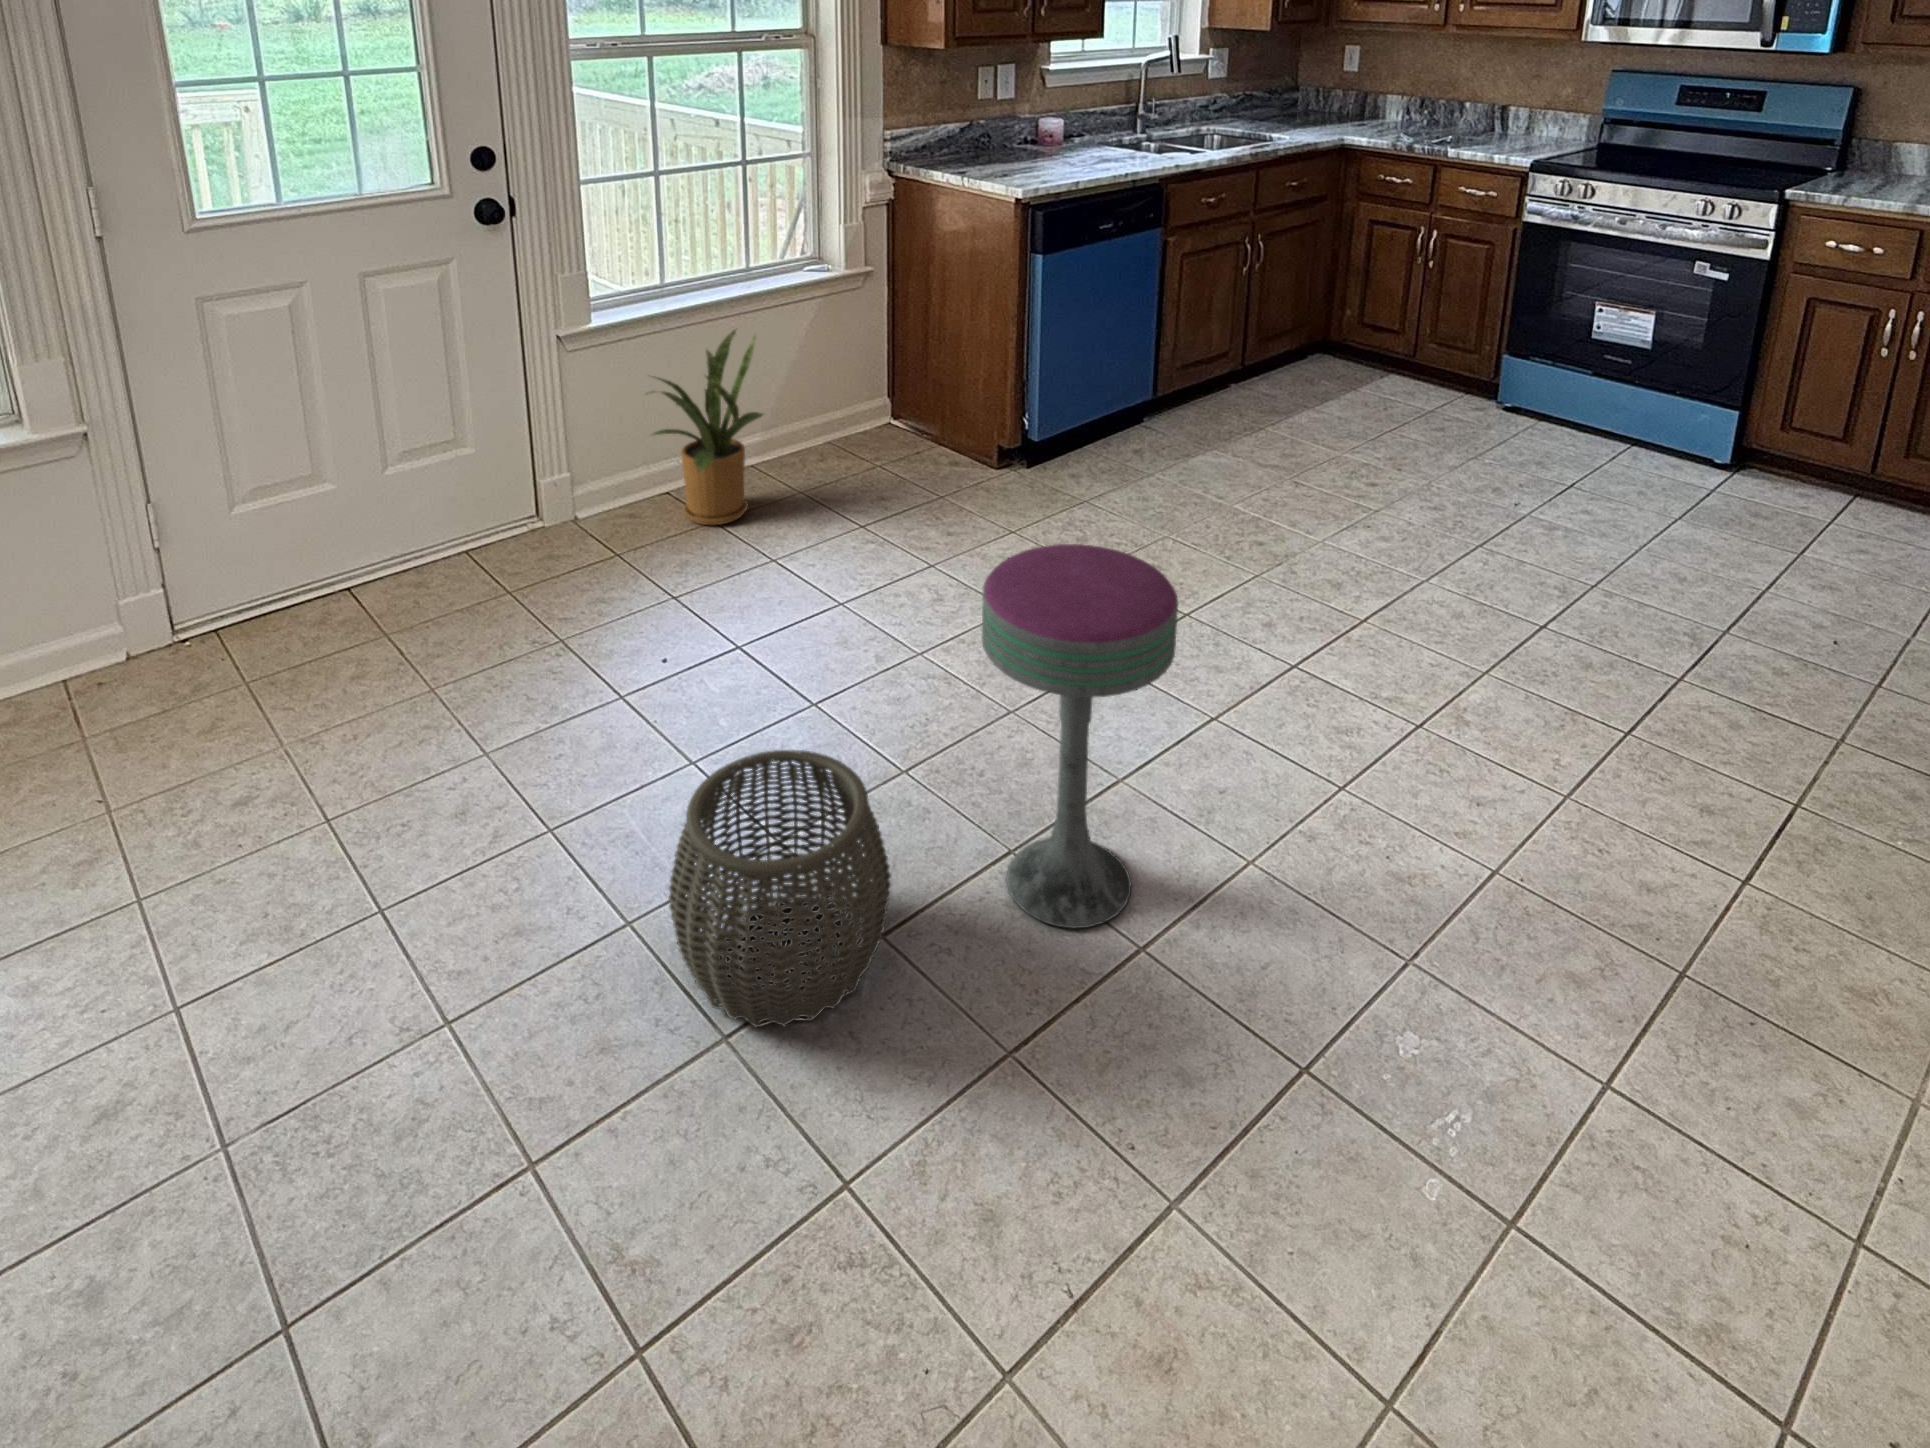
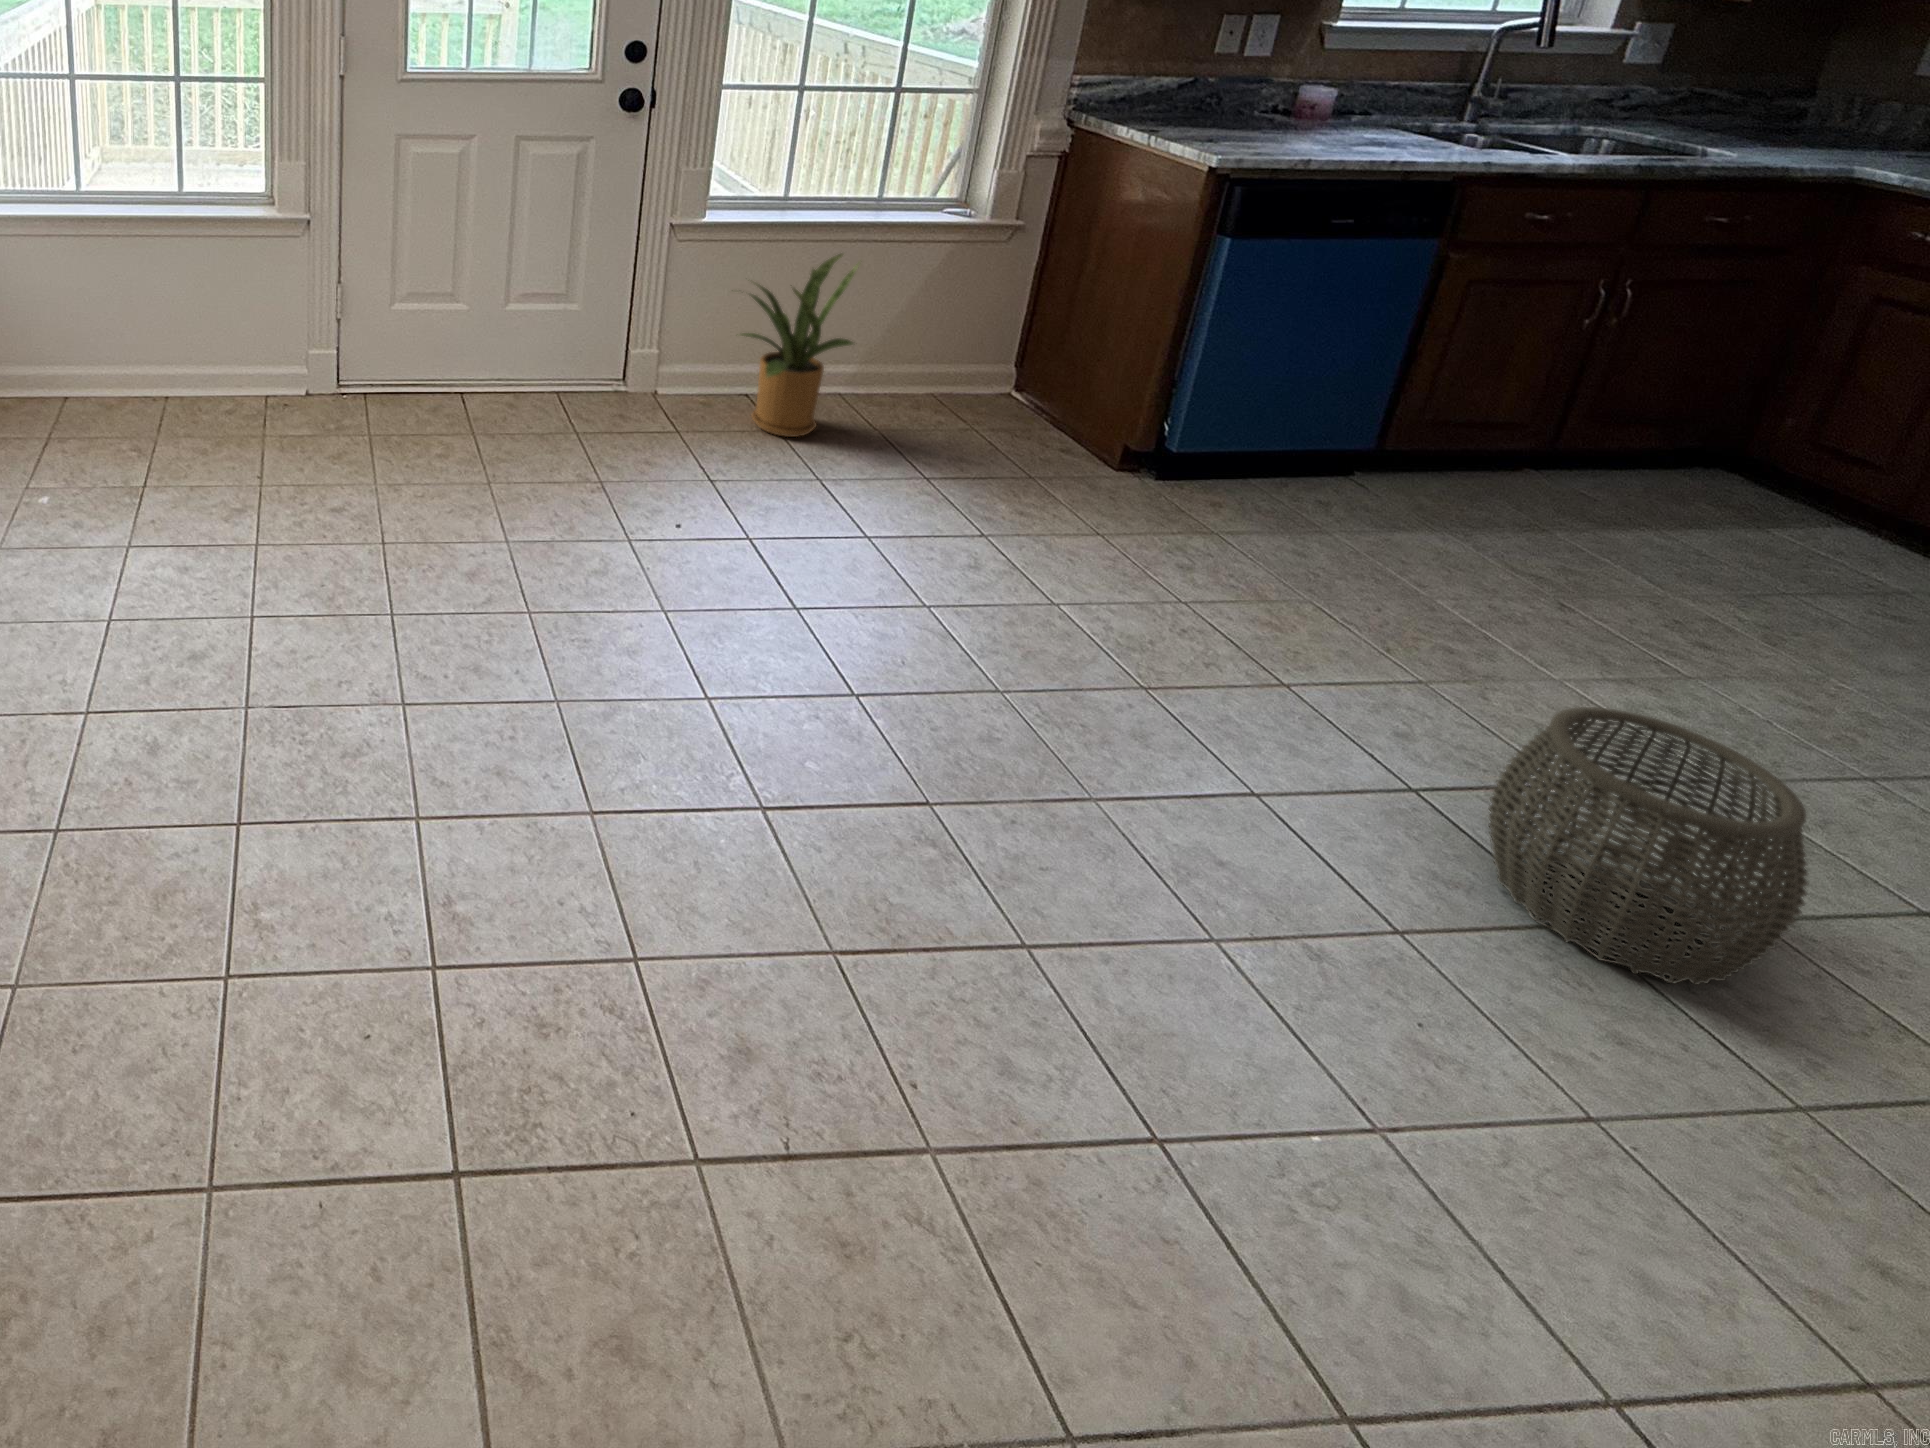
bar stool: present [982,544,1178,928] -> none [906,504,1162,905]
woven basket: present [668,750,891,1027] -> present [1488,707,1809,985]

